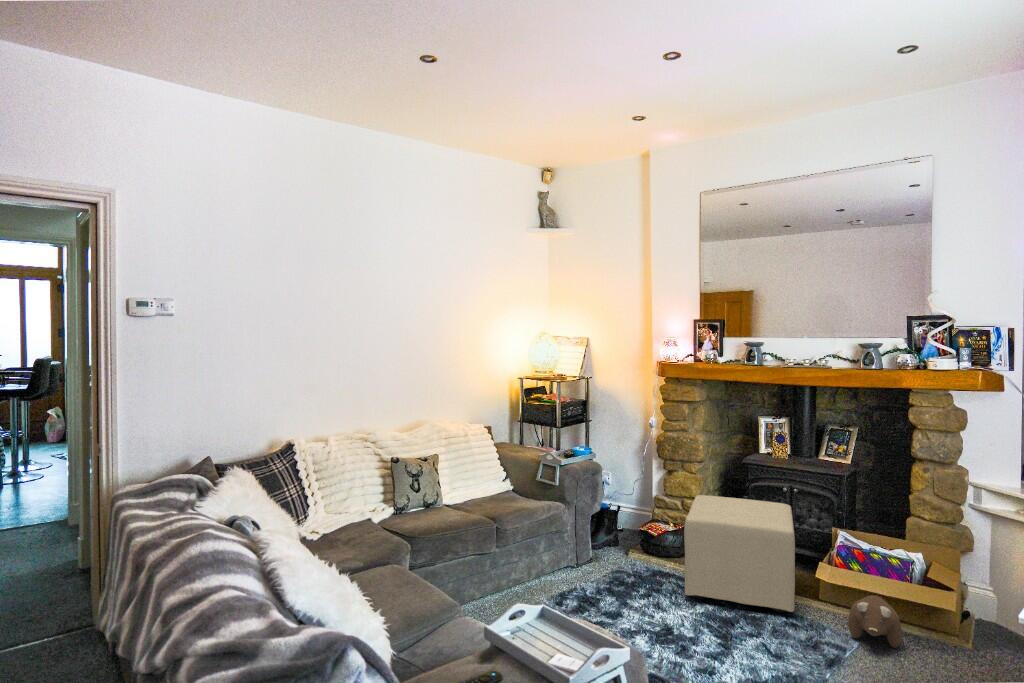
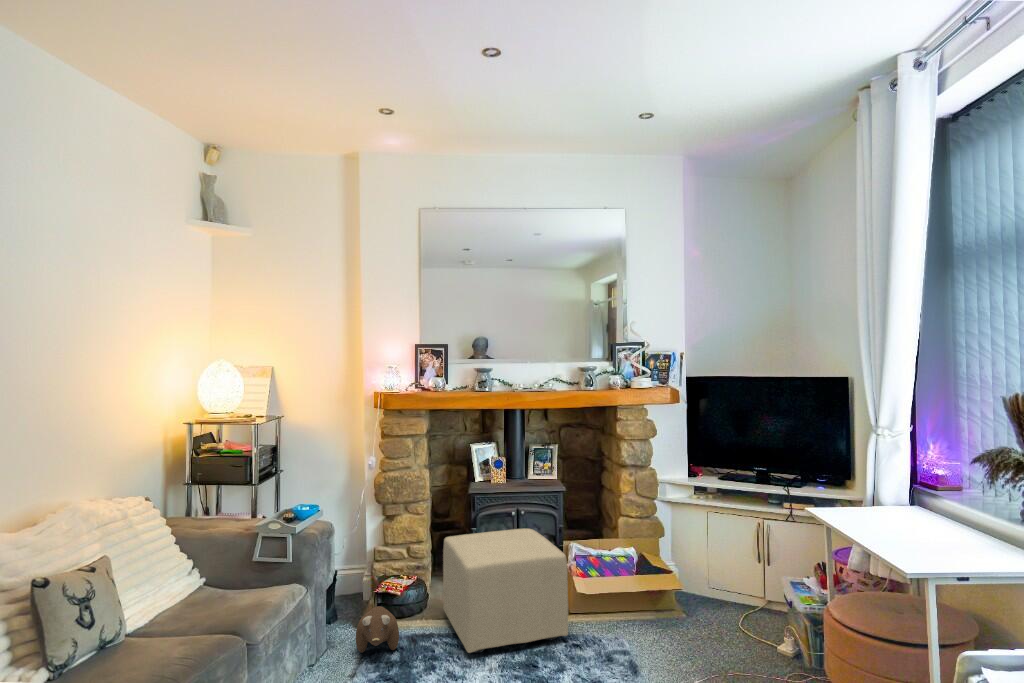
plush toy: present [848,595,902,648] -> present [356,606,399,653]

